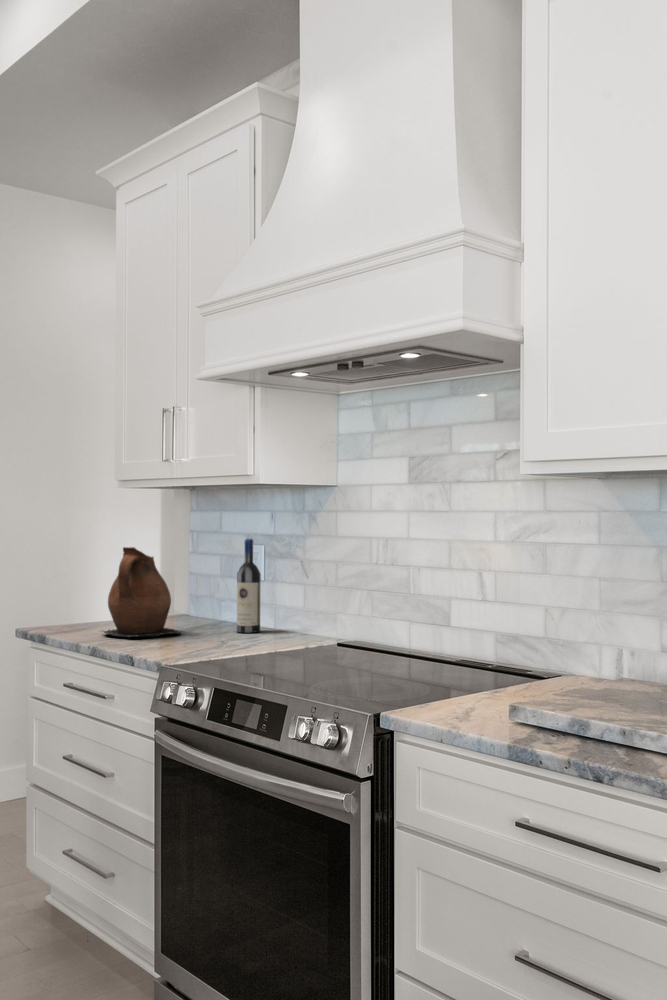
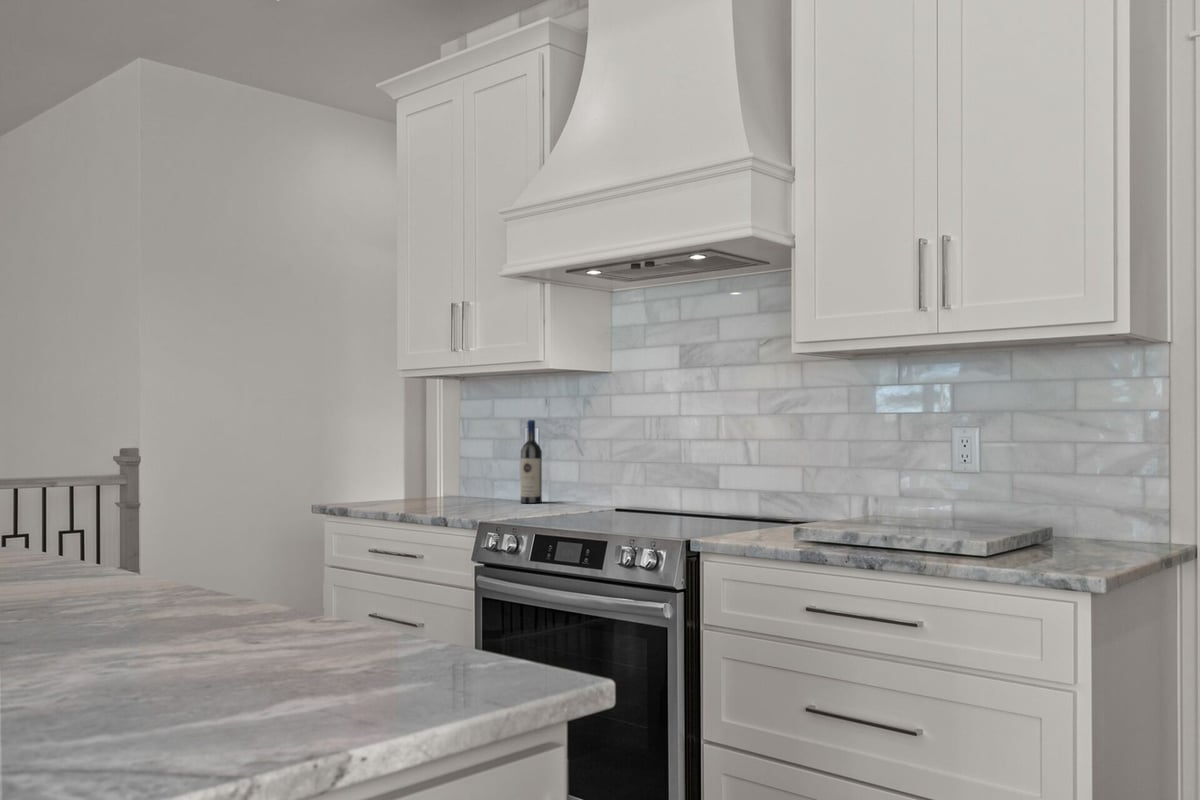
ceramic pitcher: present [103,547,182,637] -> none [398,427,473,506]

